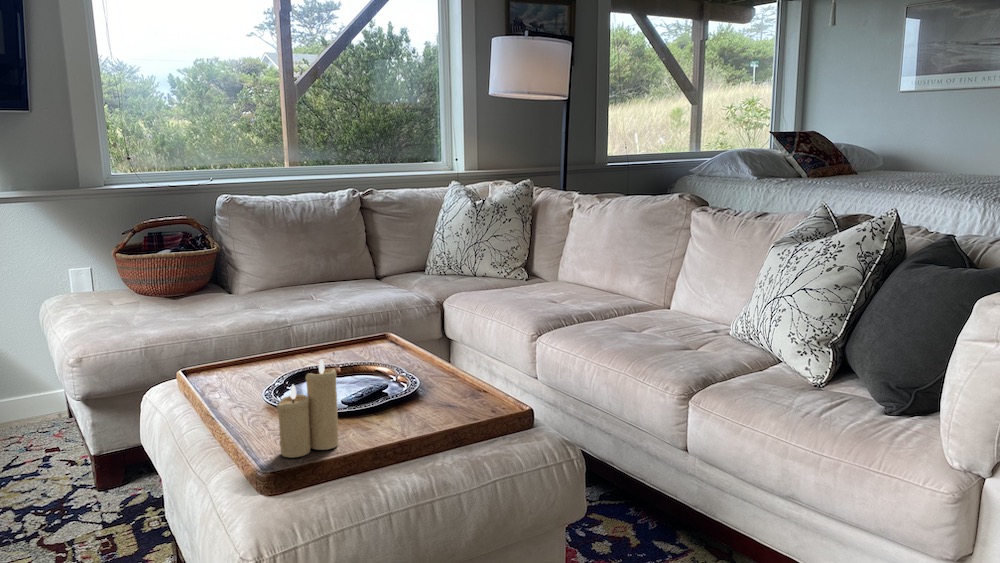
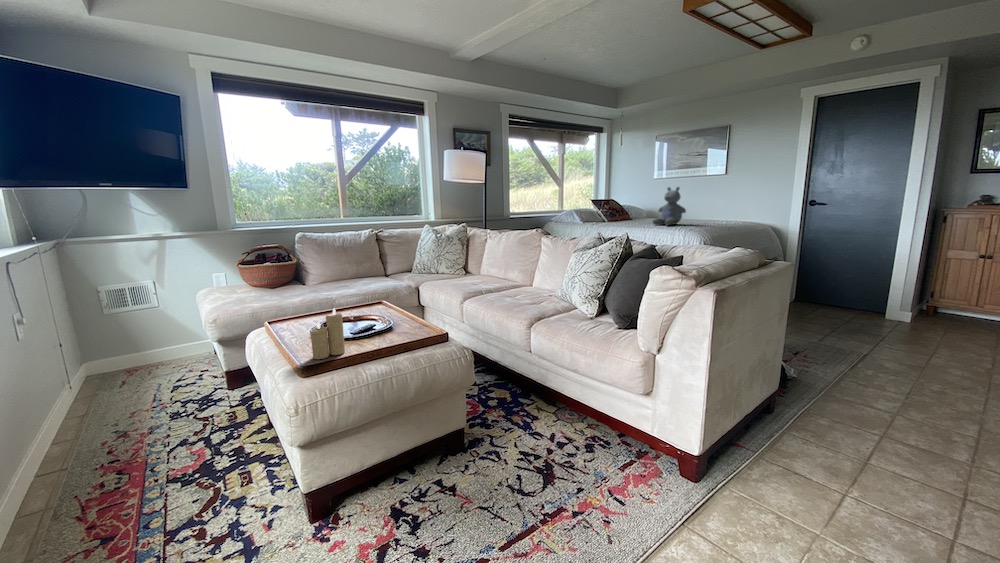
stuffed bear: none [902,112,974,190] -> present [653,187,686,225]

